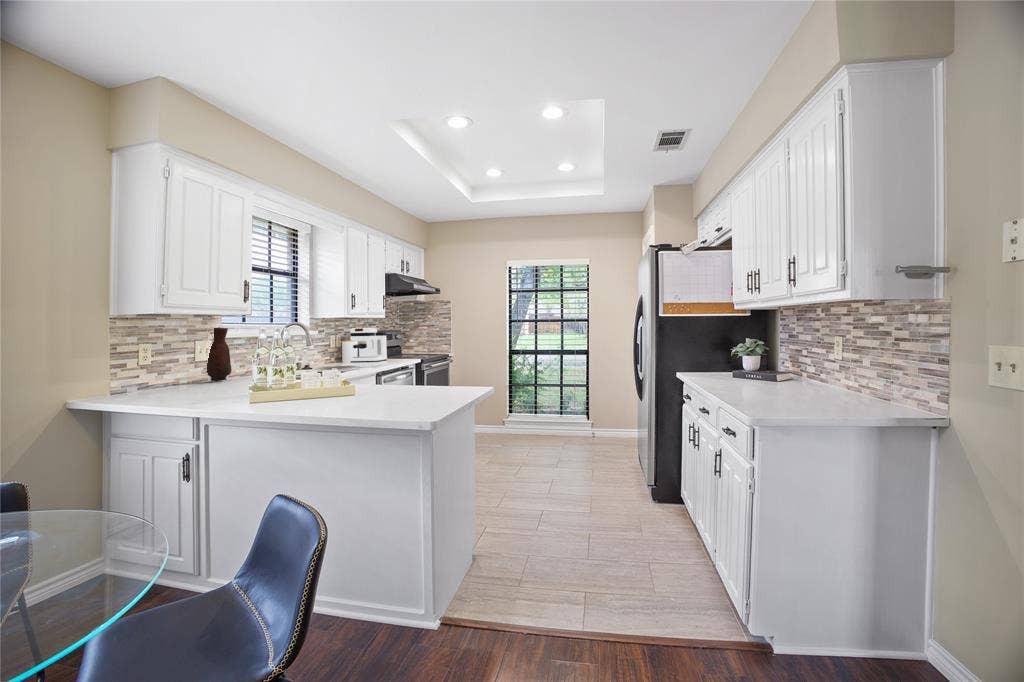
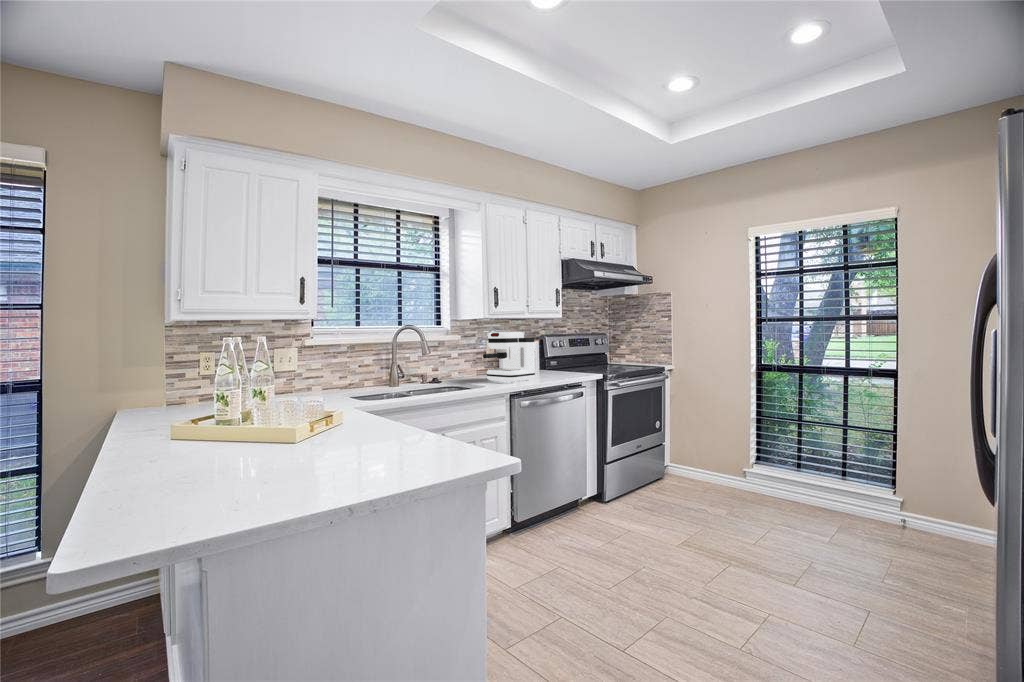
vase: present [207,328,232,381] -> none [297,333,323,393]

